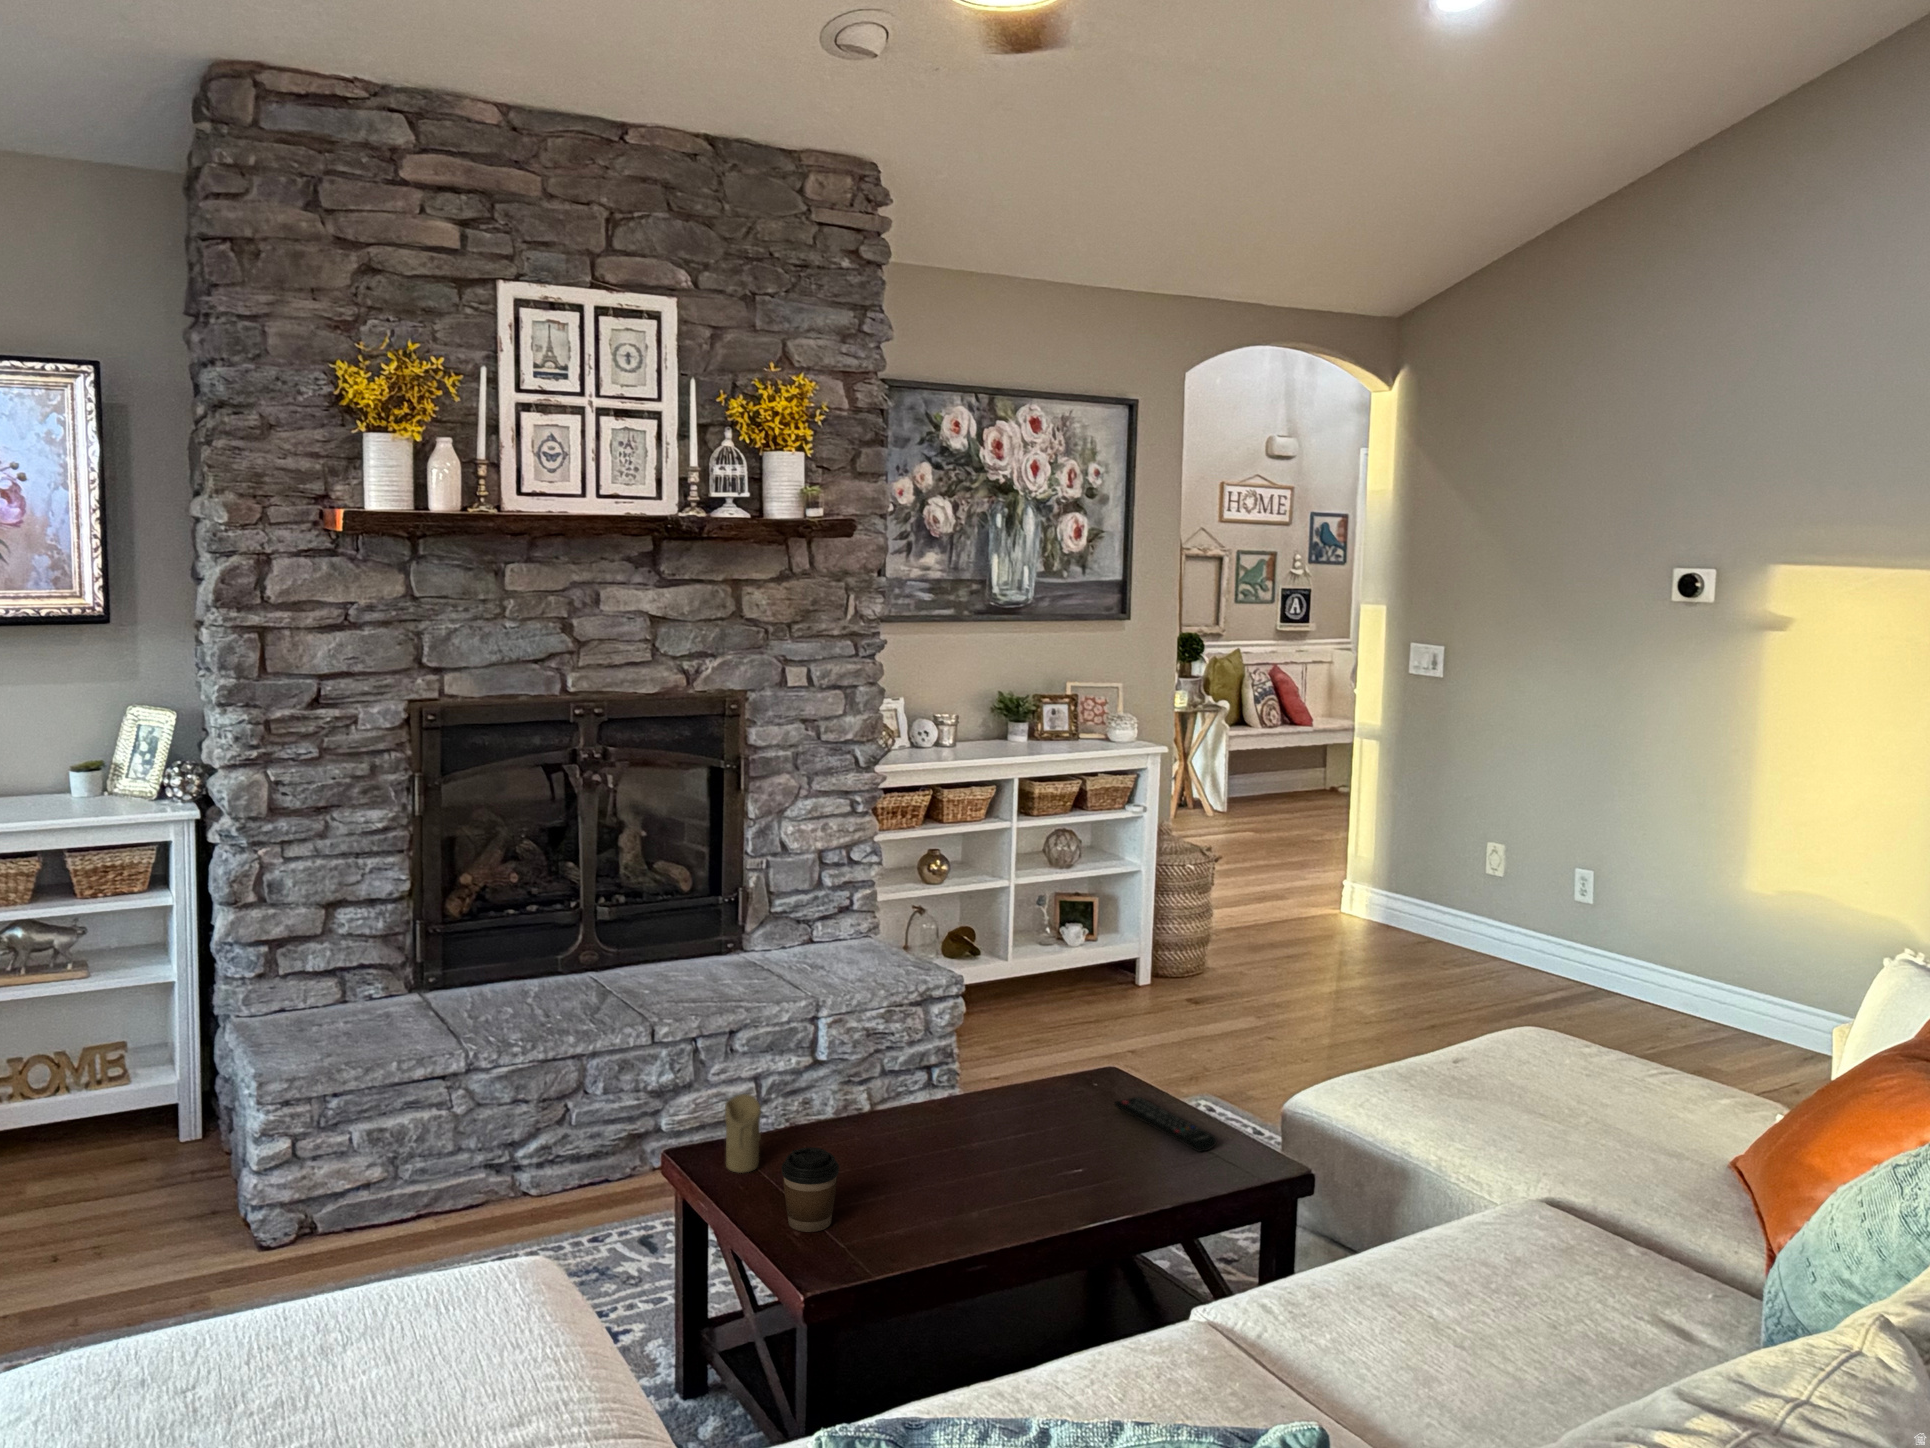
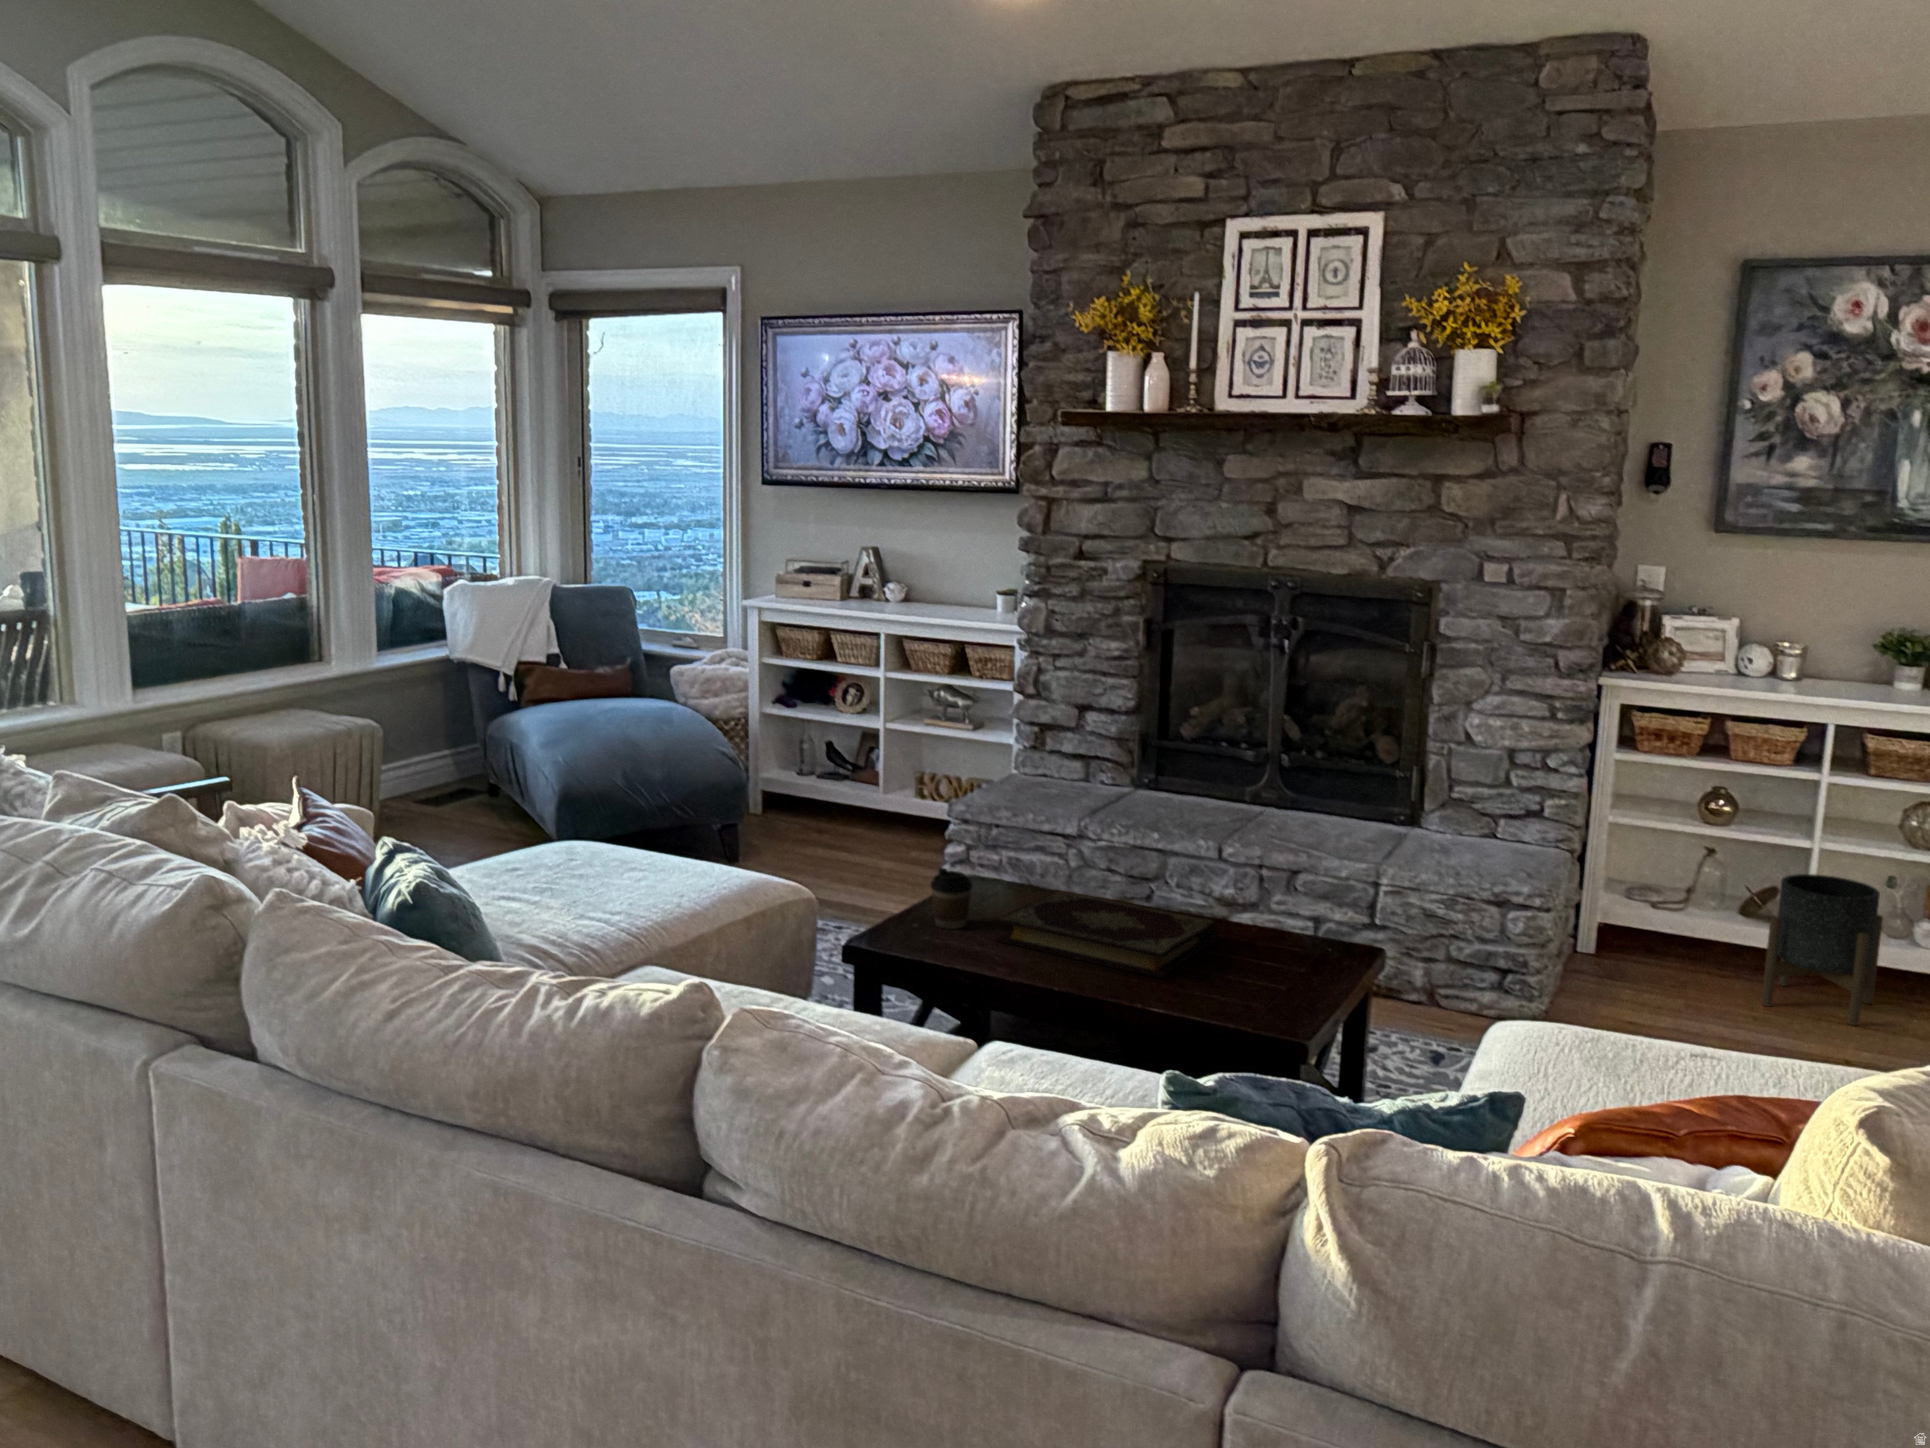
planter: none [1009,902,1104,1025] -> present [1762,874,1883,1025]
candle: present [725,1094,761,1173] -> none [981,843,1007,897]
remote control: present [1114,1097,1217,1152] -> none [1267,955,1326,1001]
book: none [835,1098,1103,1217] -> present [997,890,1218,978]

